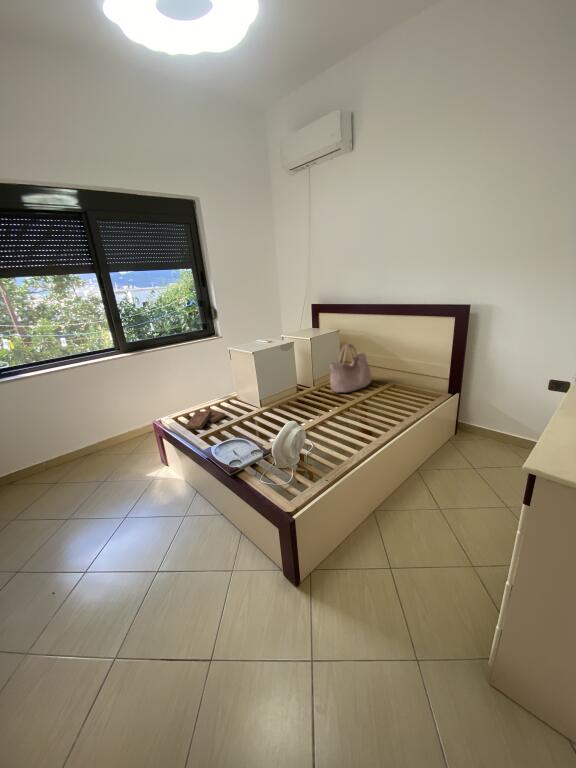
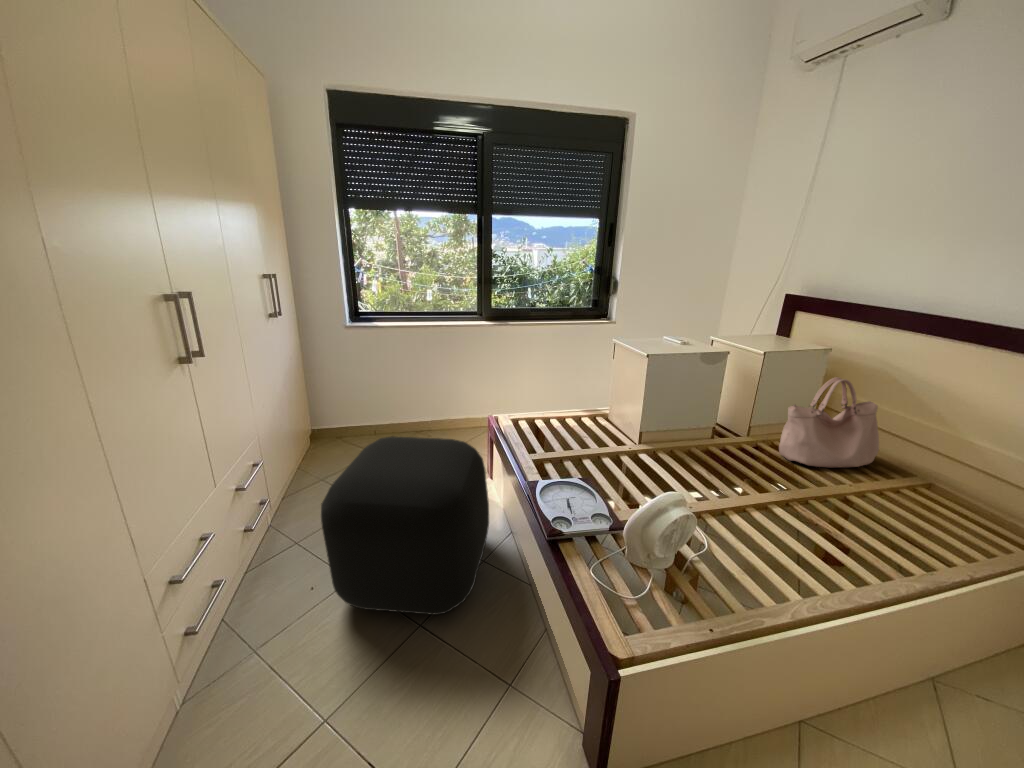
book: present [185,409,225,429] -> none [522,421,583,448]
ottoman: none [43,440,185,591] -> present [321,436,489,615]

